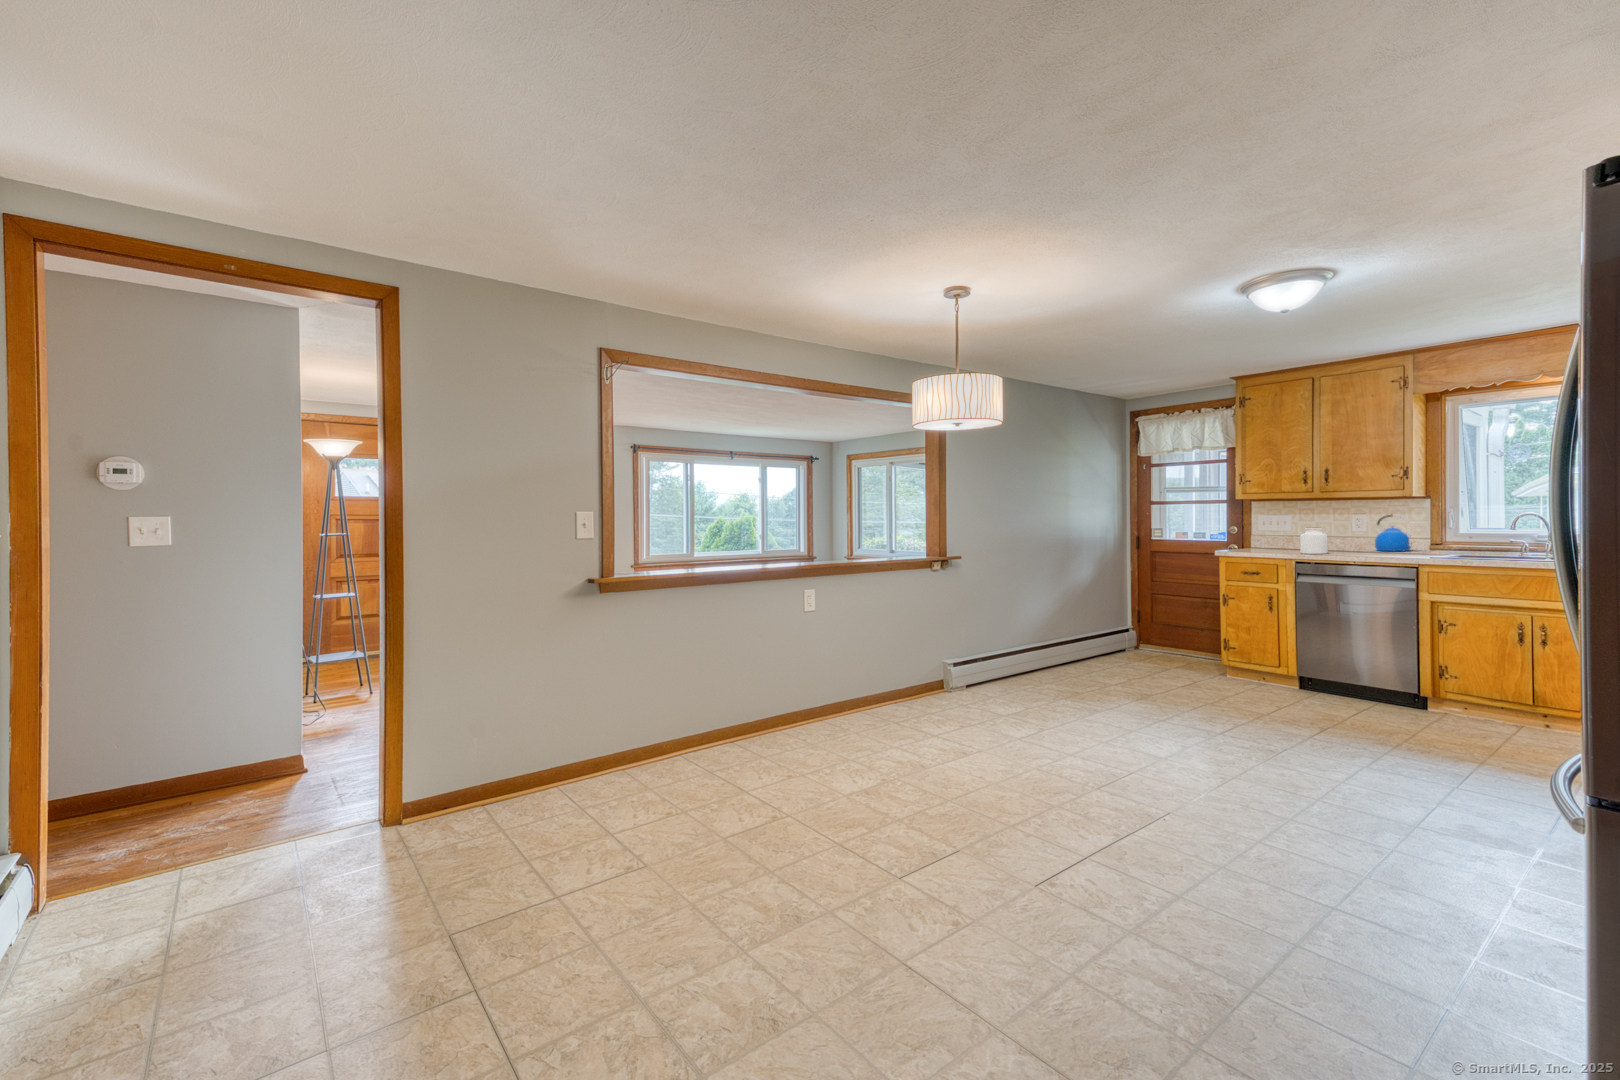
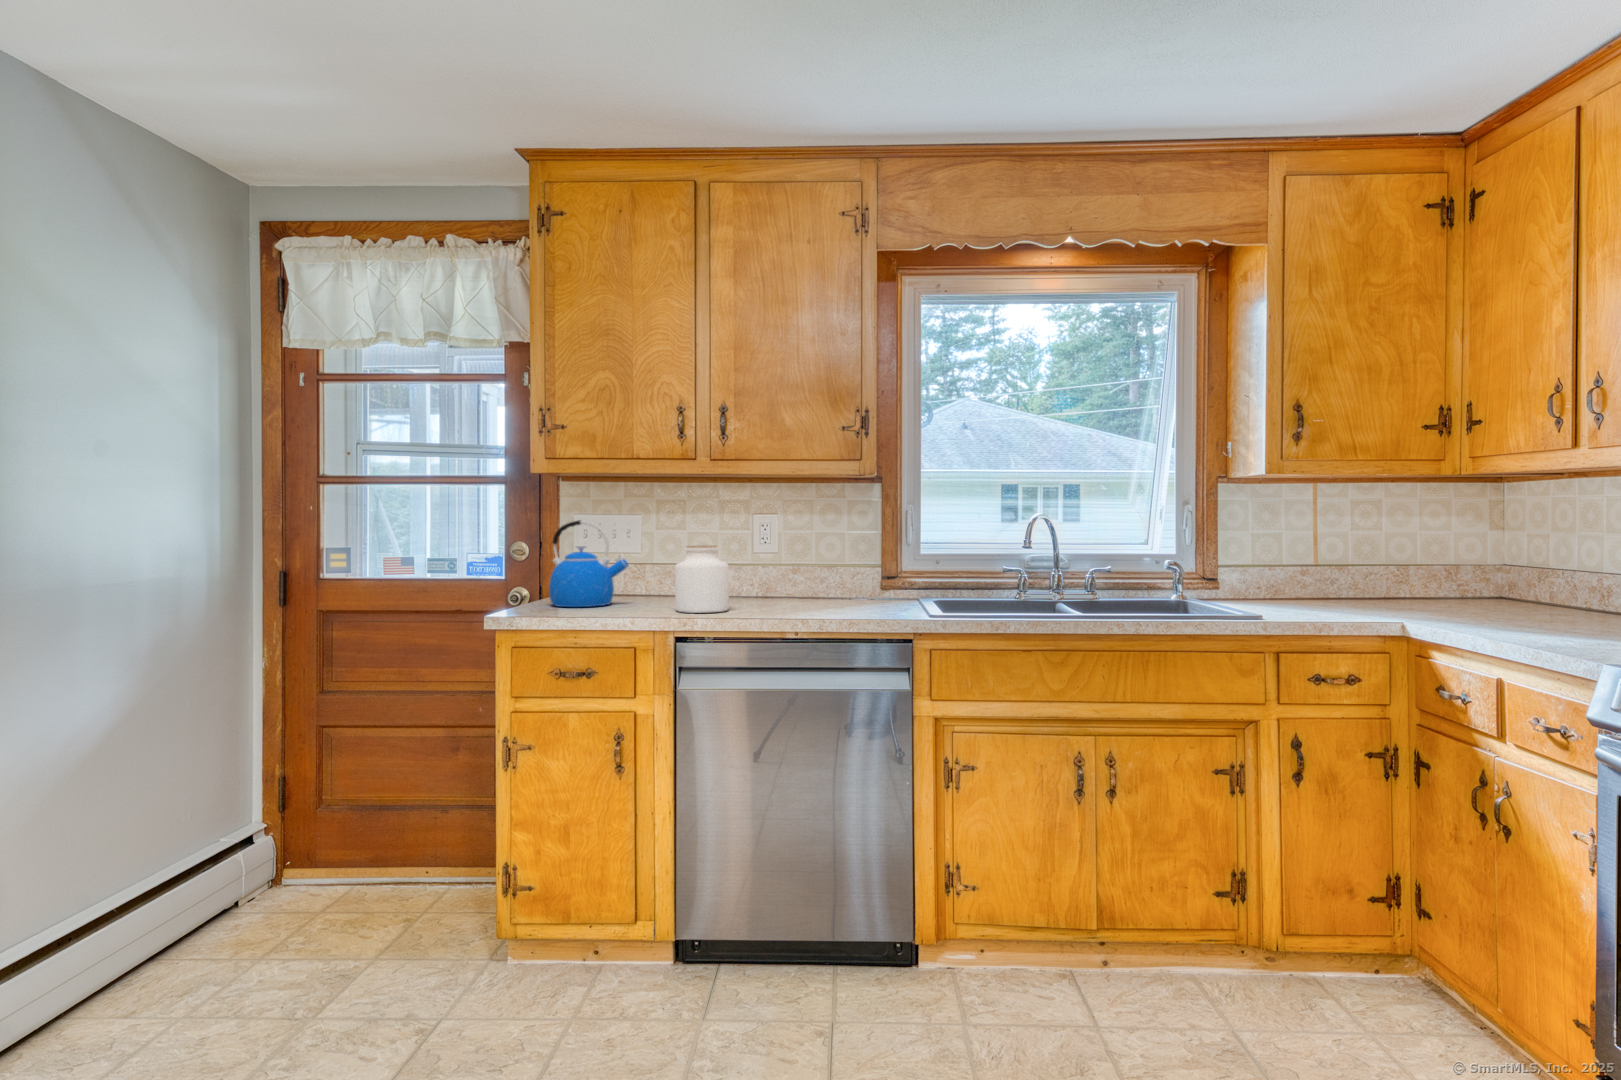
kettle: present [1375,515,1411,551] -> present [549,520,628,607]

